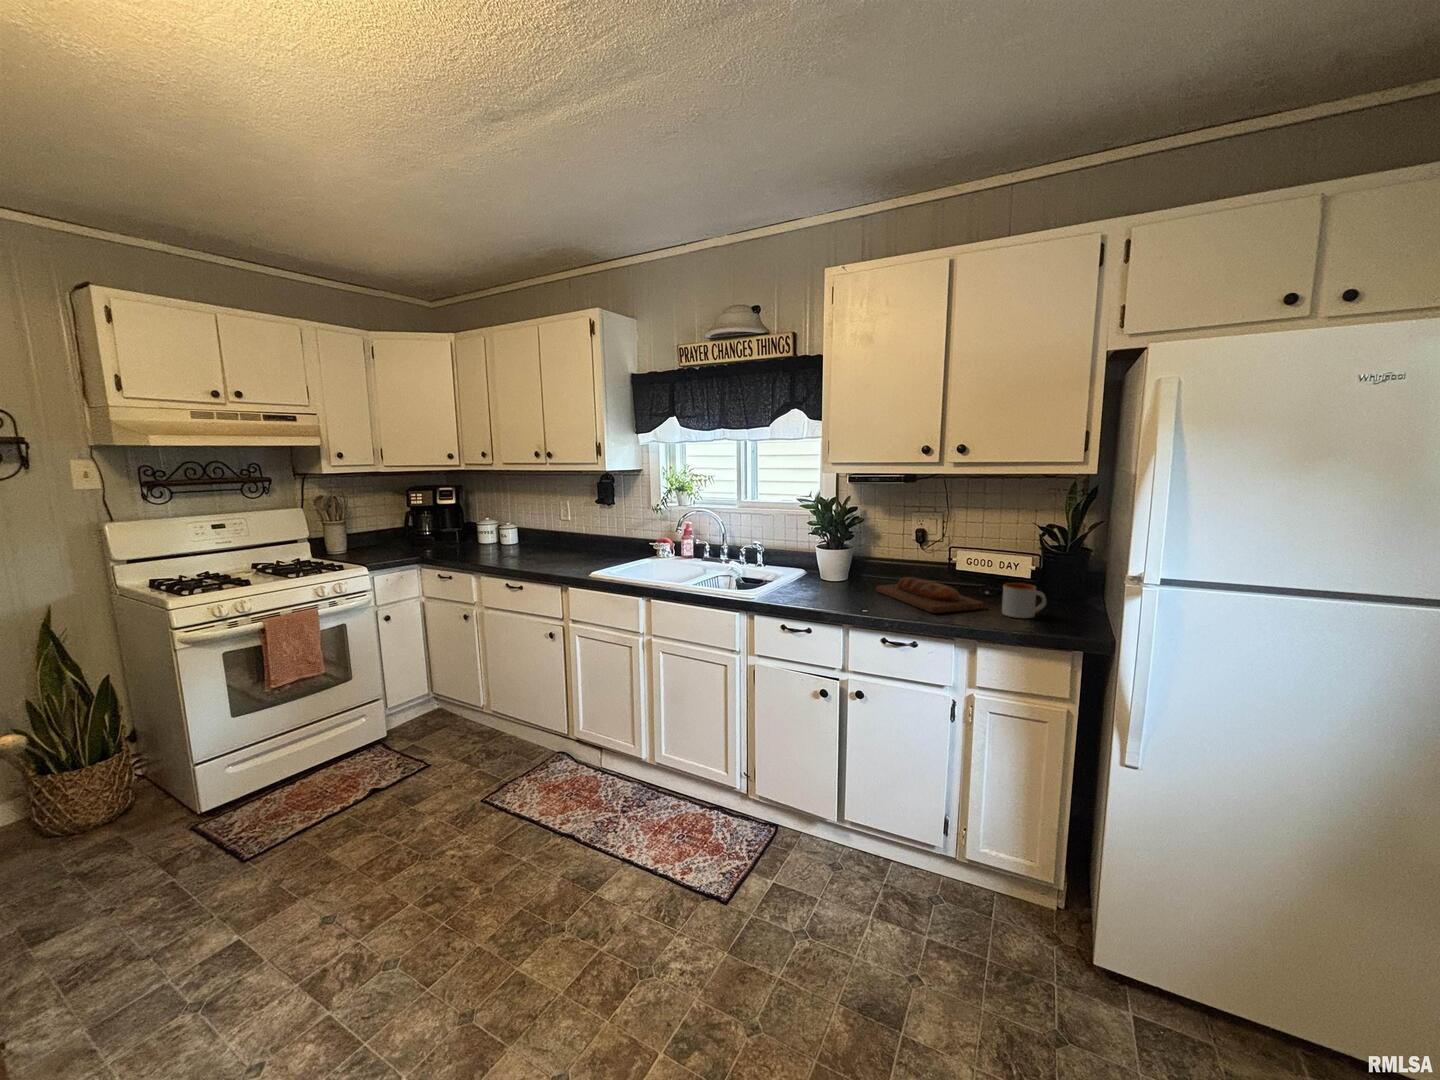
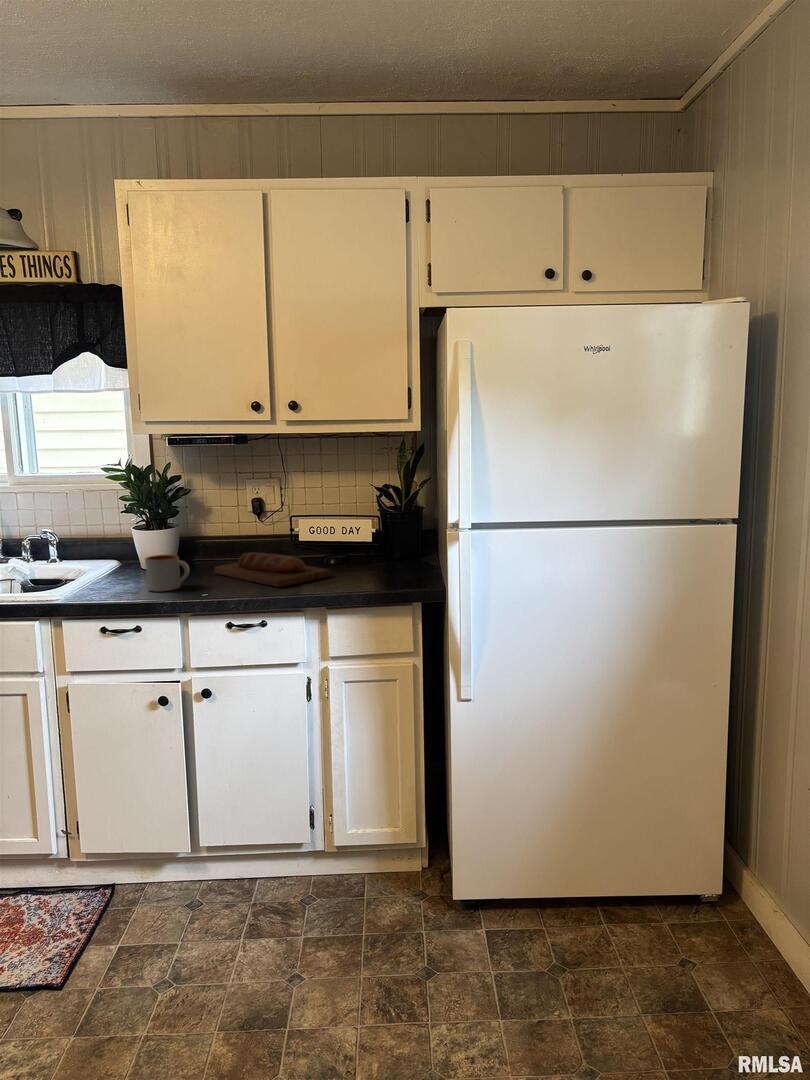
mug: present [1002,583,1046,618] -> present [145,555,189,592]

